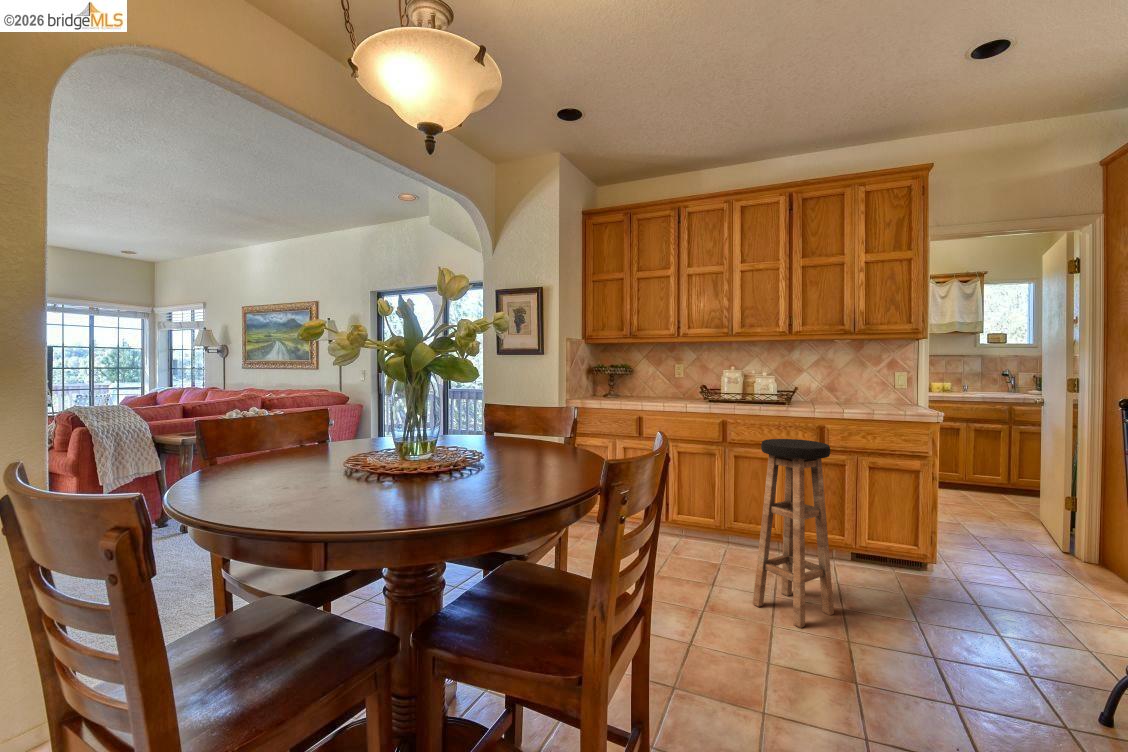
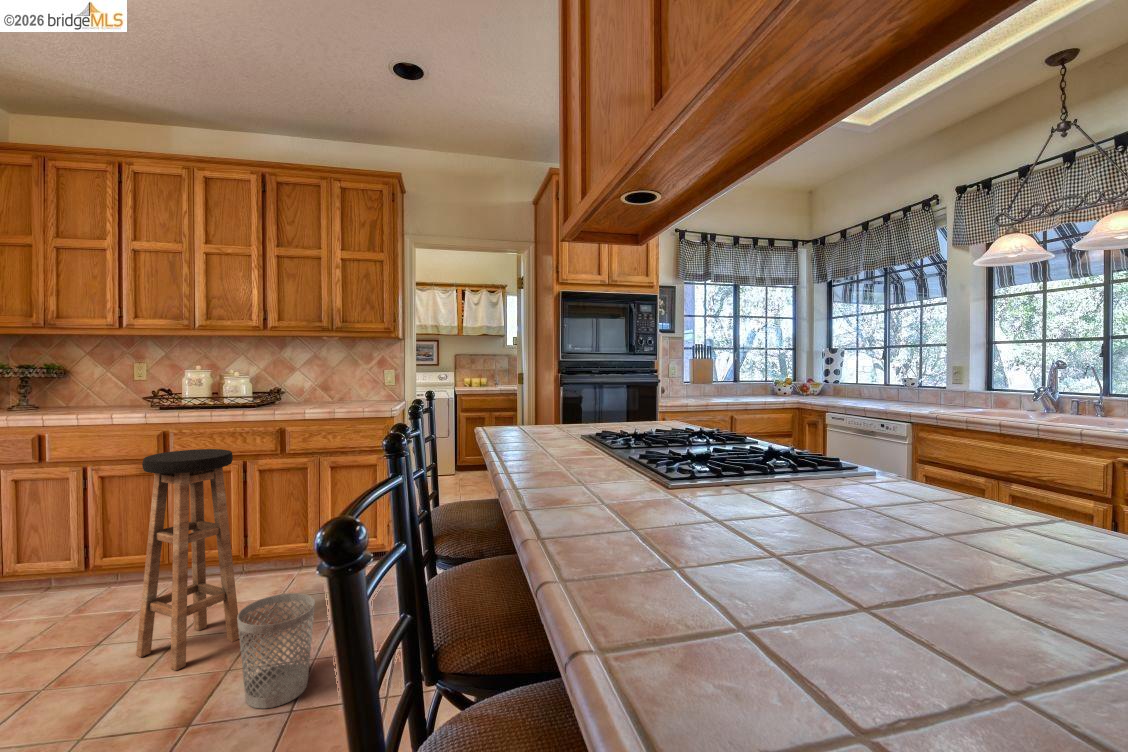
wastebasket: none [888,586,970,698] -> present [237,593,315,708]

